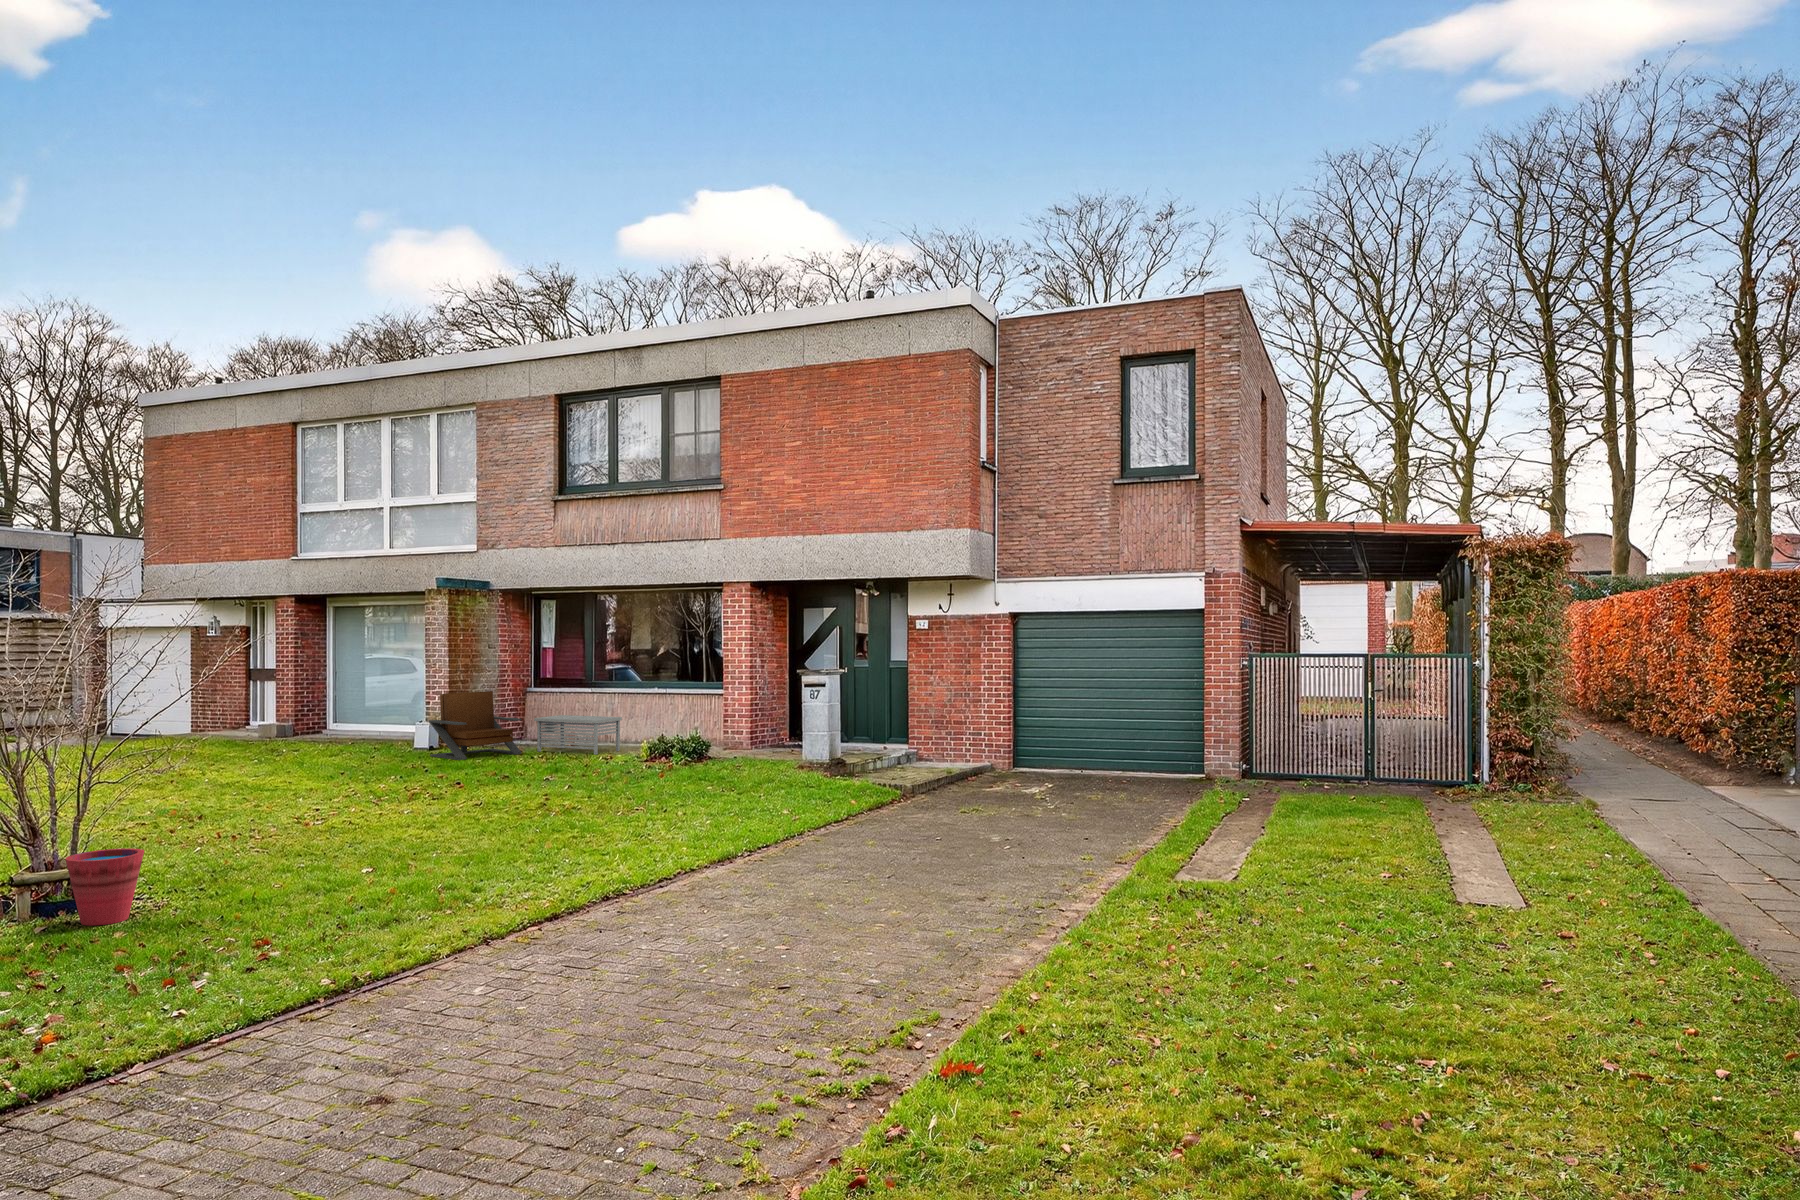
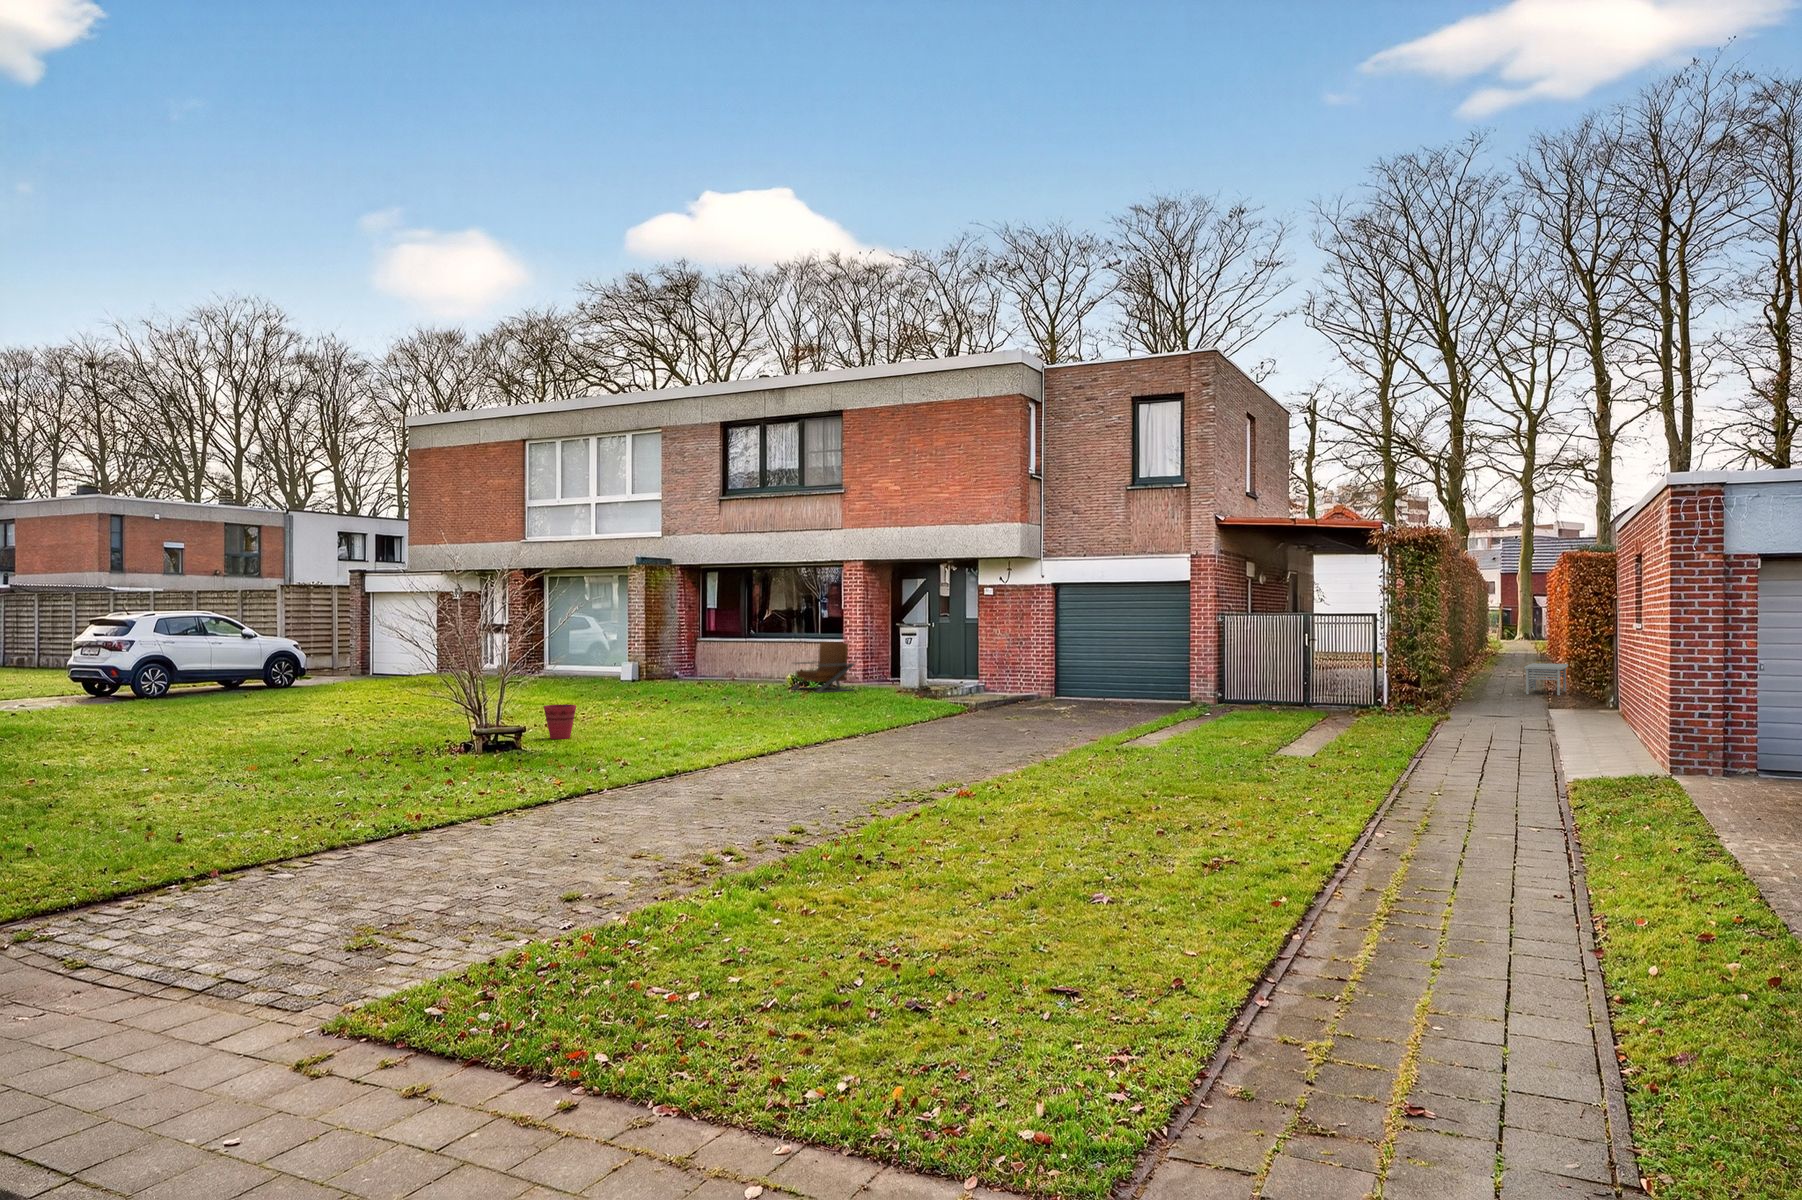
lounge chair: present [429,691,521,760] -> present [792,642,854,693]
storage bench: present [534,715,622,755] -> present [1524,663,1568,695]

